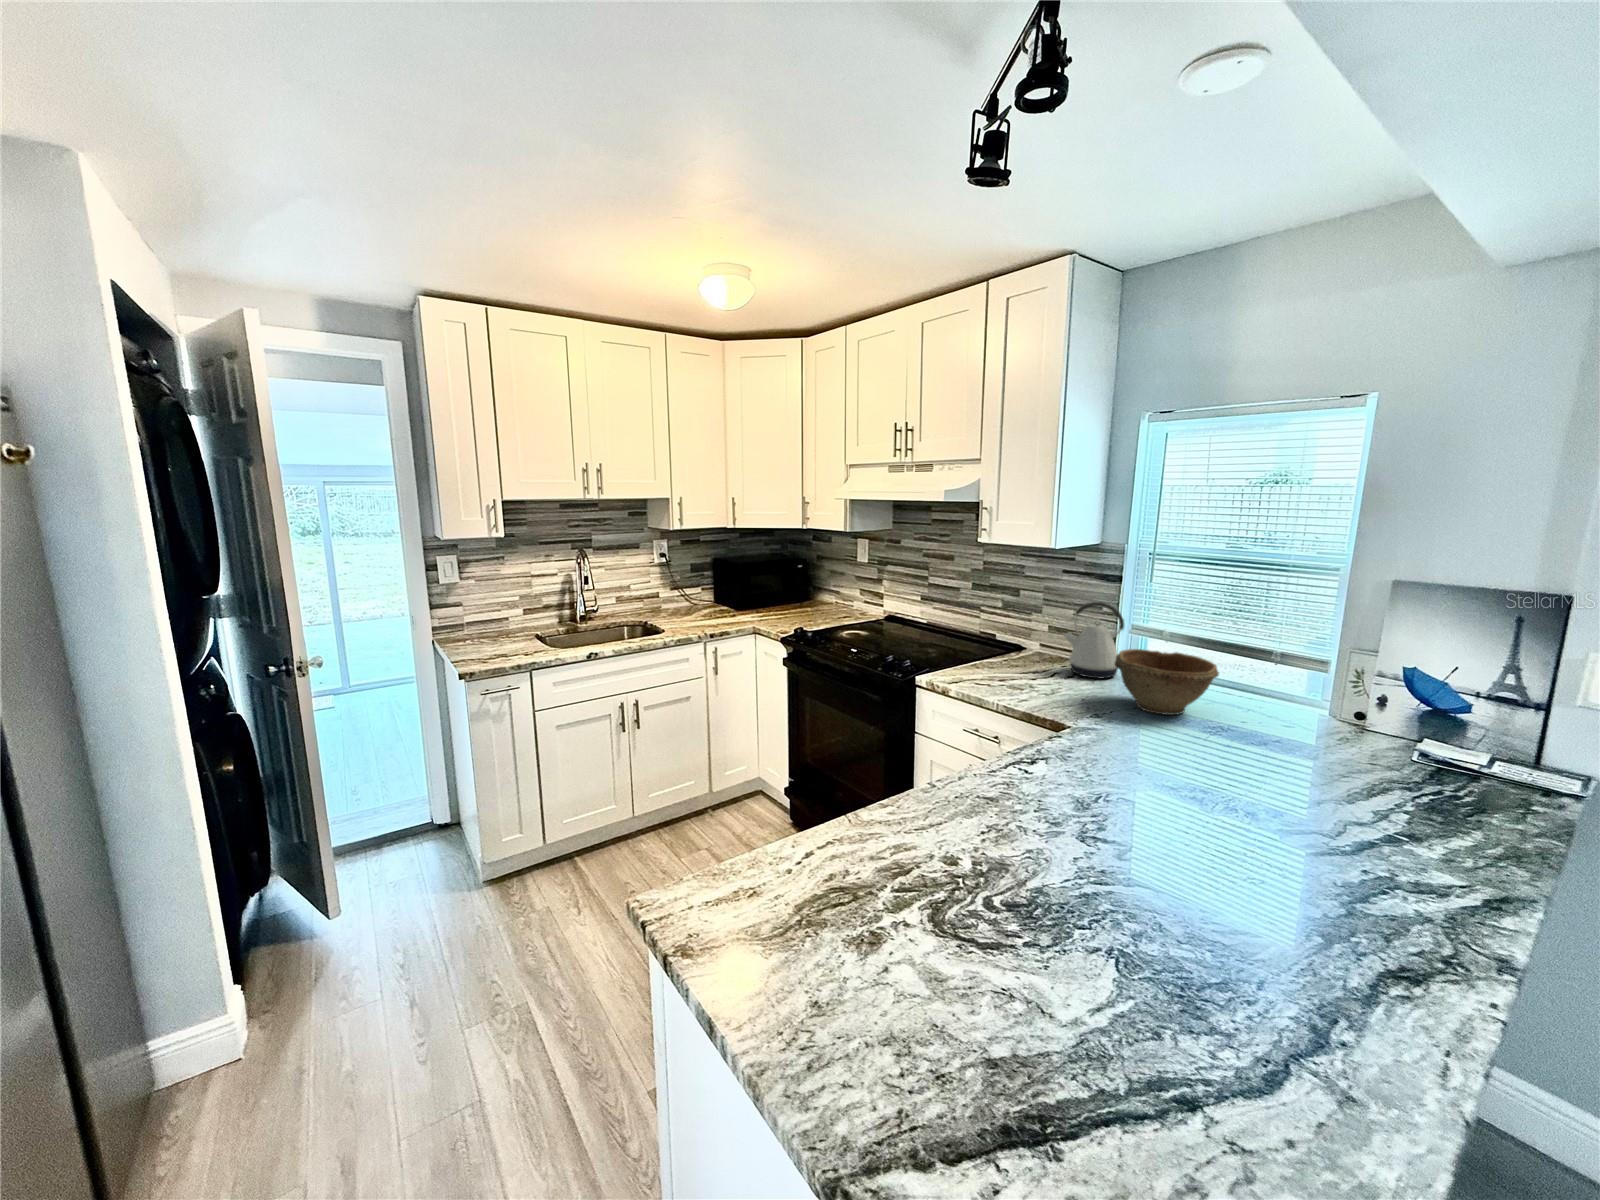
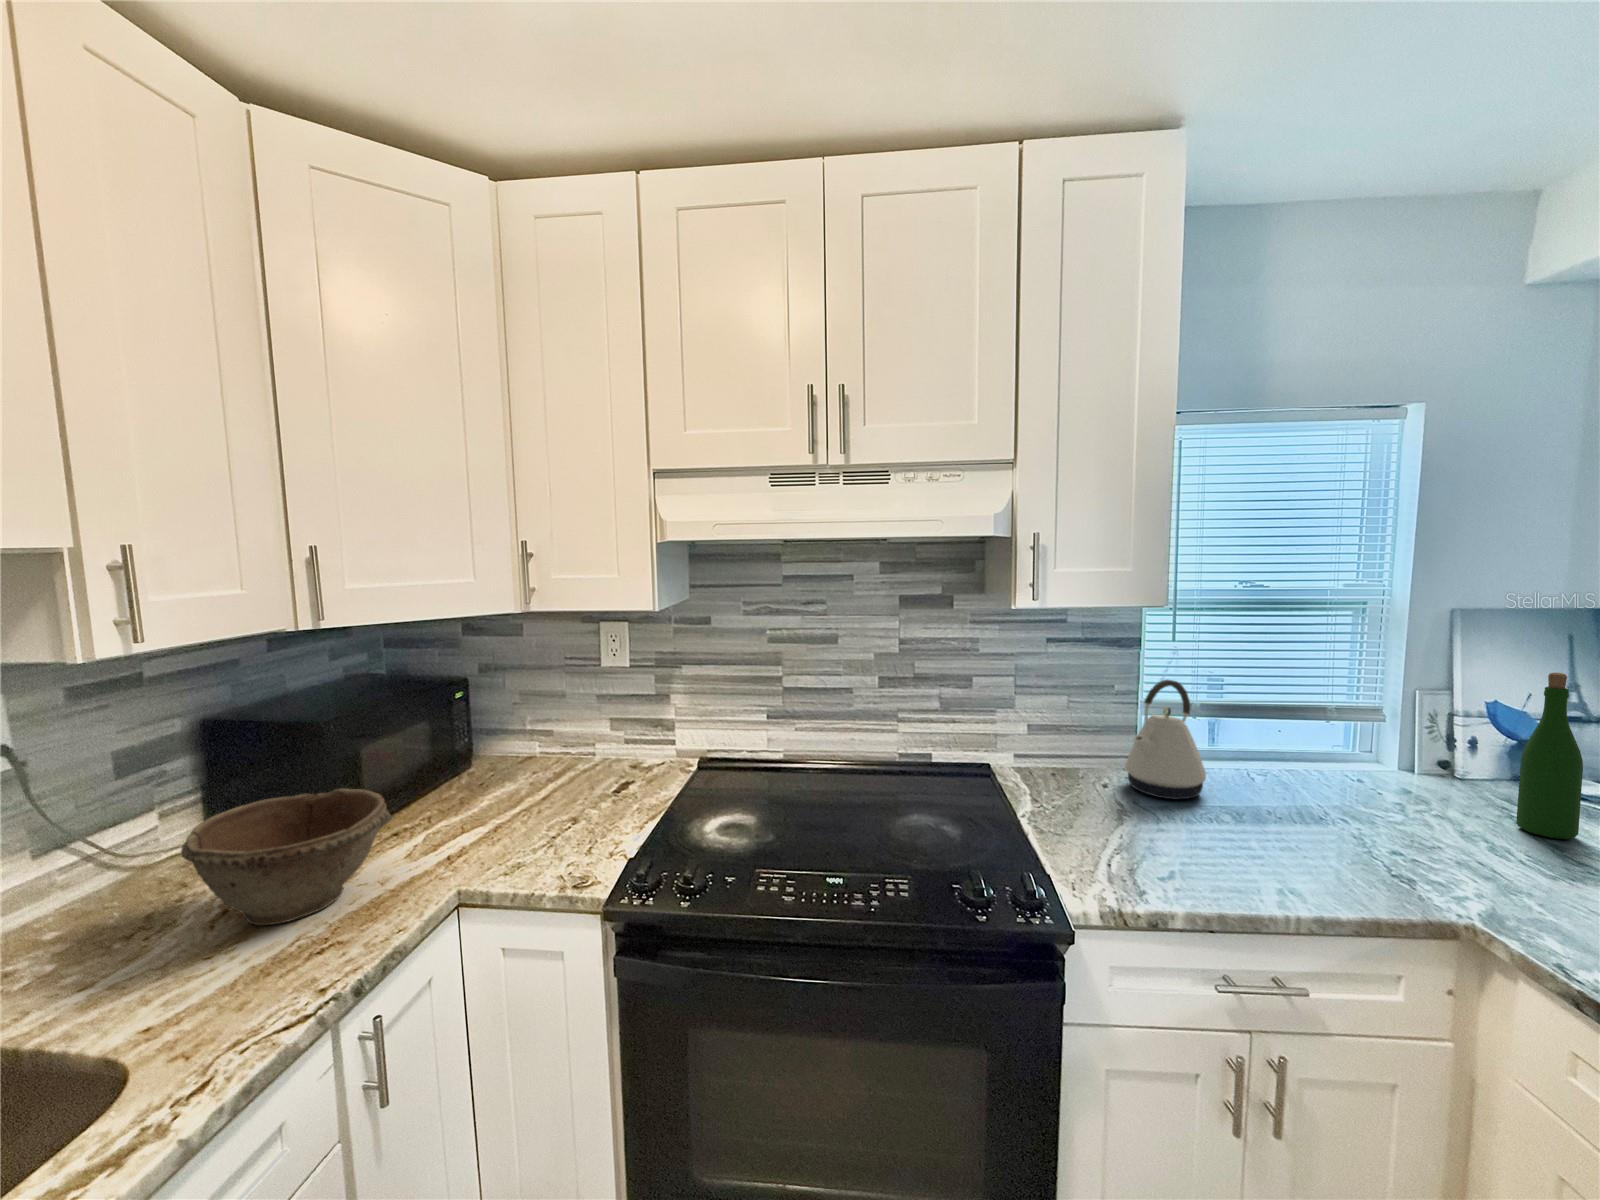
wine bottle: none [1259,621,1302,743] -> present [1516,673,1583,839]
bowl: present [1114,649,1219,715] -> present [181,789,392,925]

